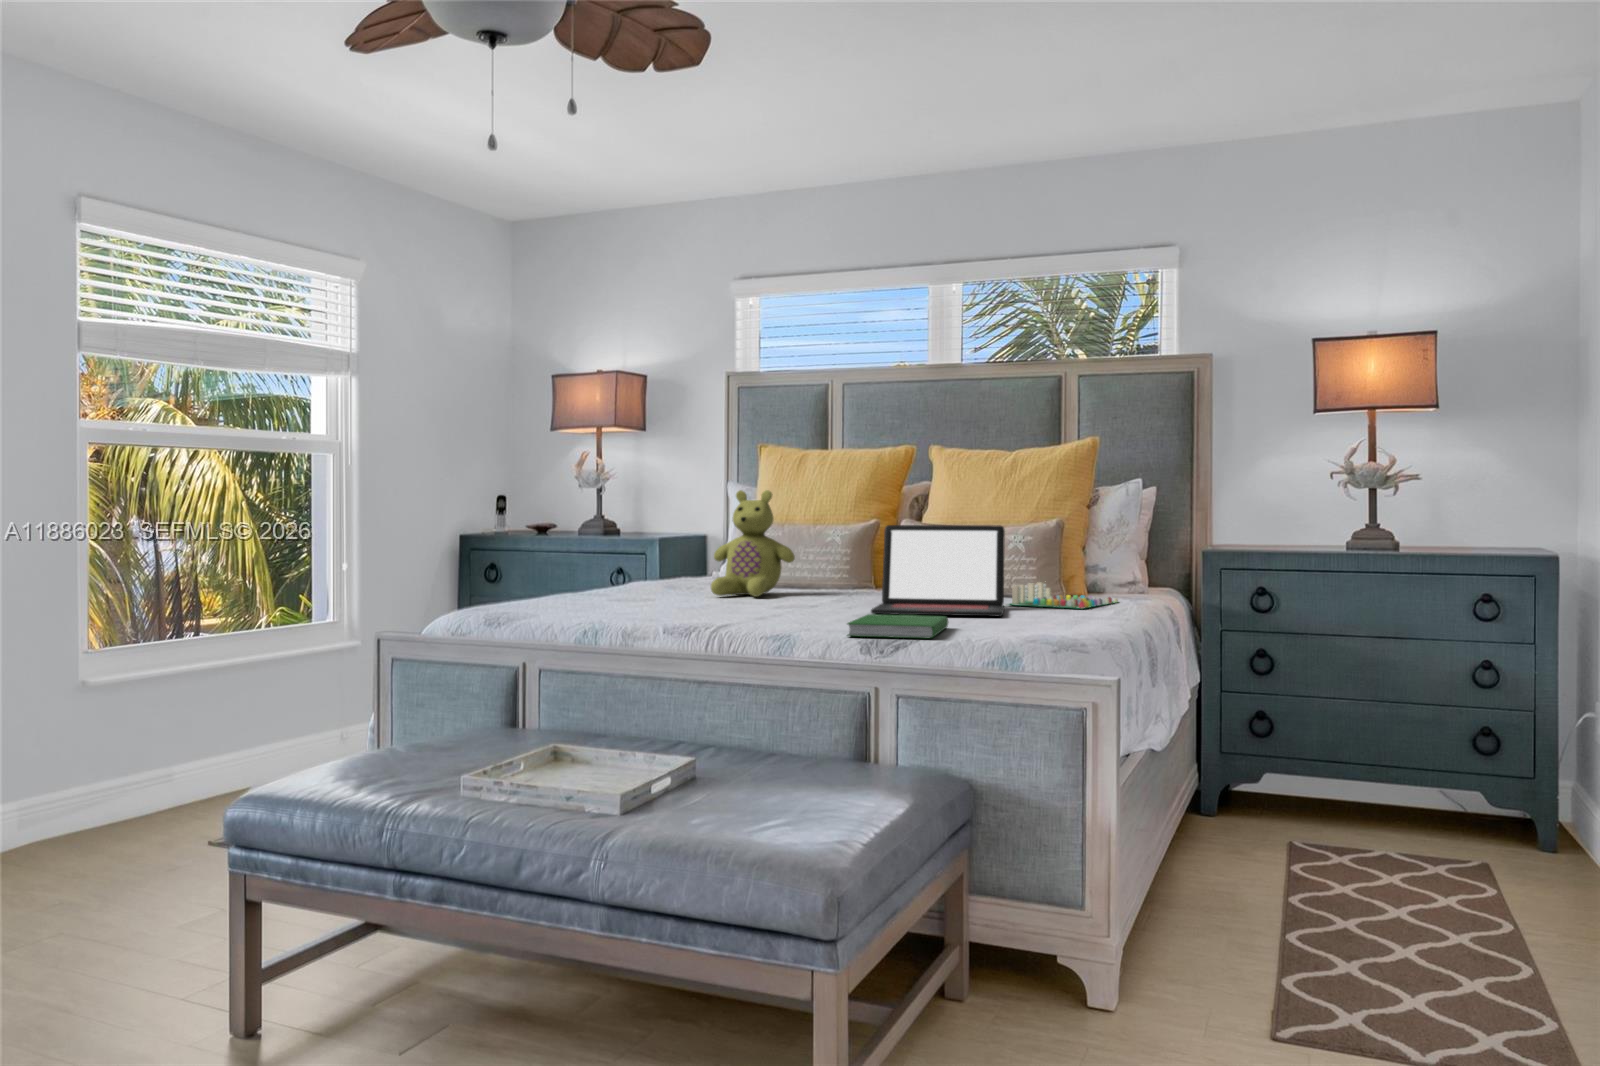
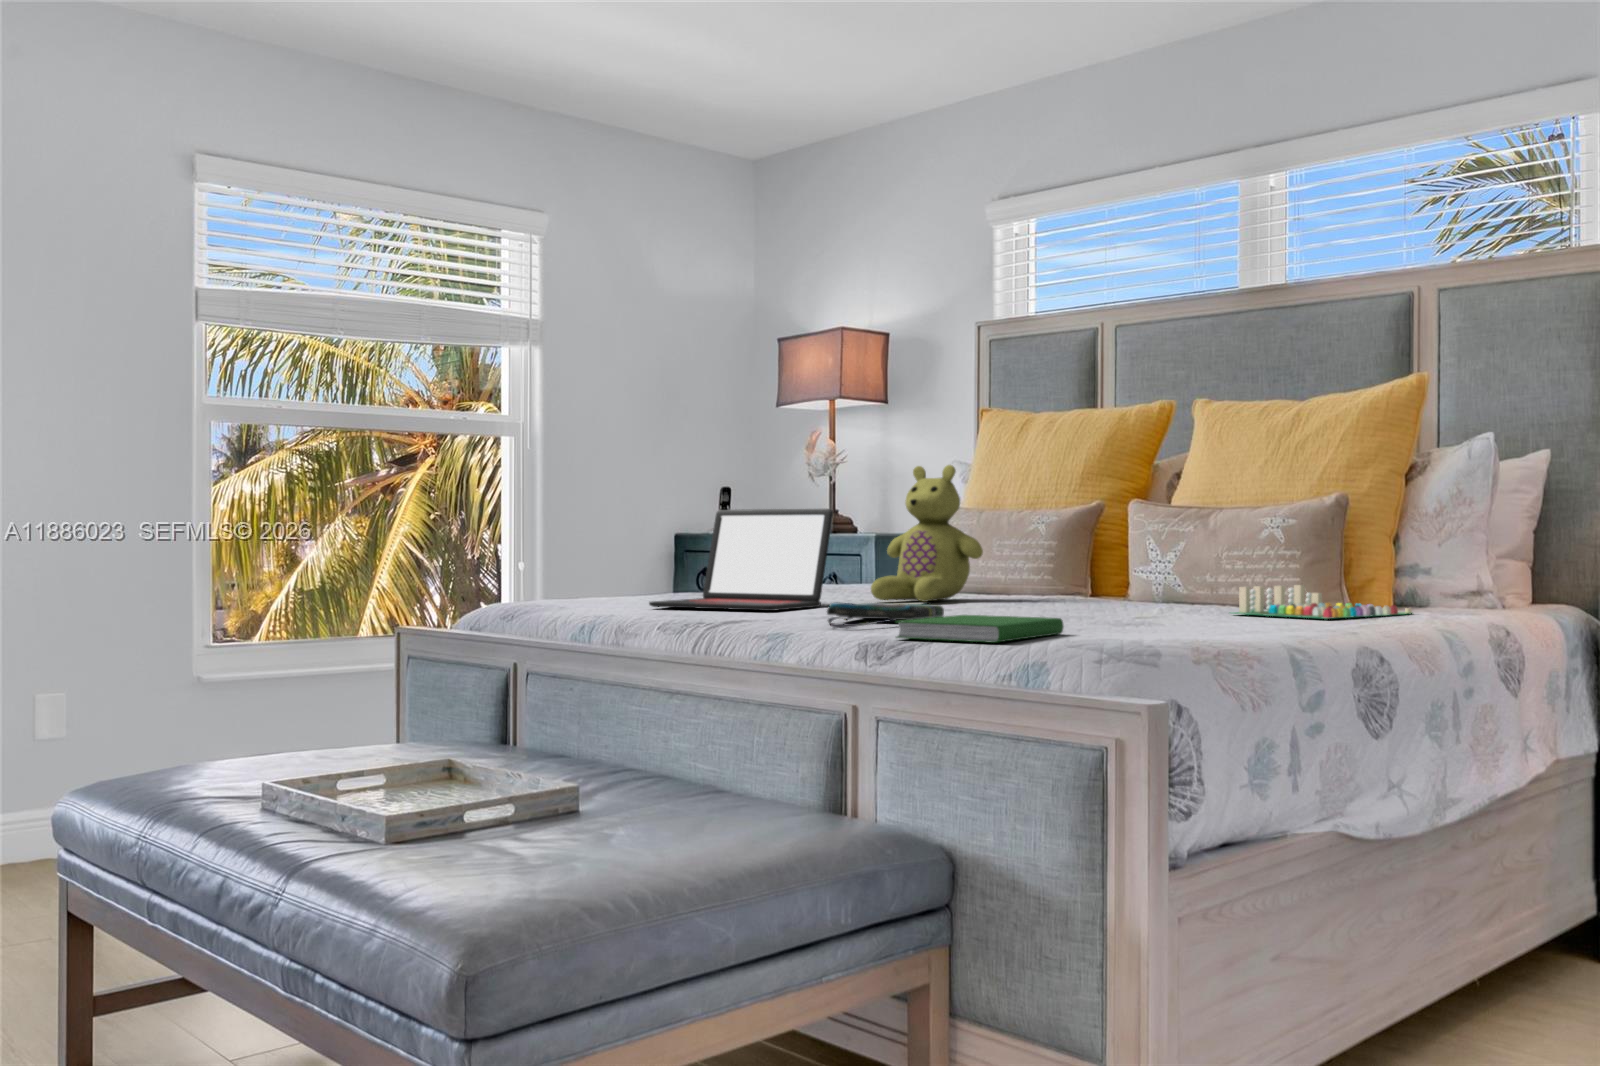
laptop: present [871,525,1005,616] -> present [649,509,833,611]
tote bag: none [740,604,820,627] -> present [827,603,944,628]

